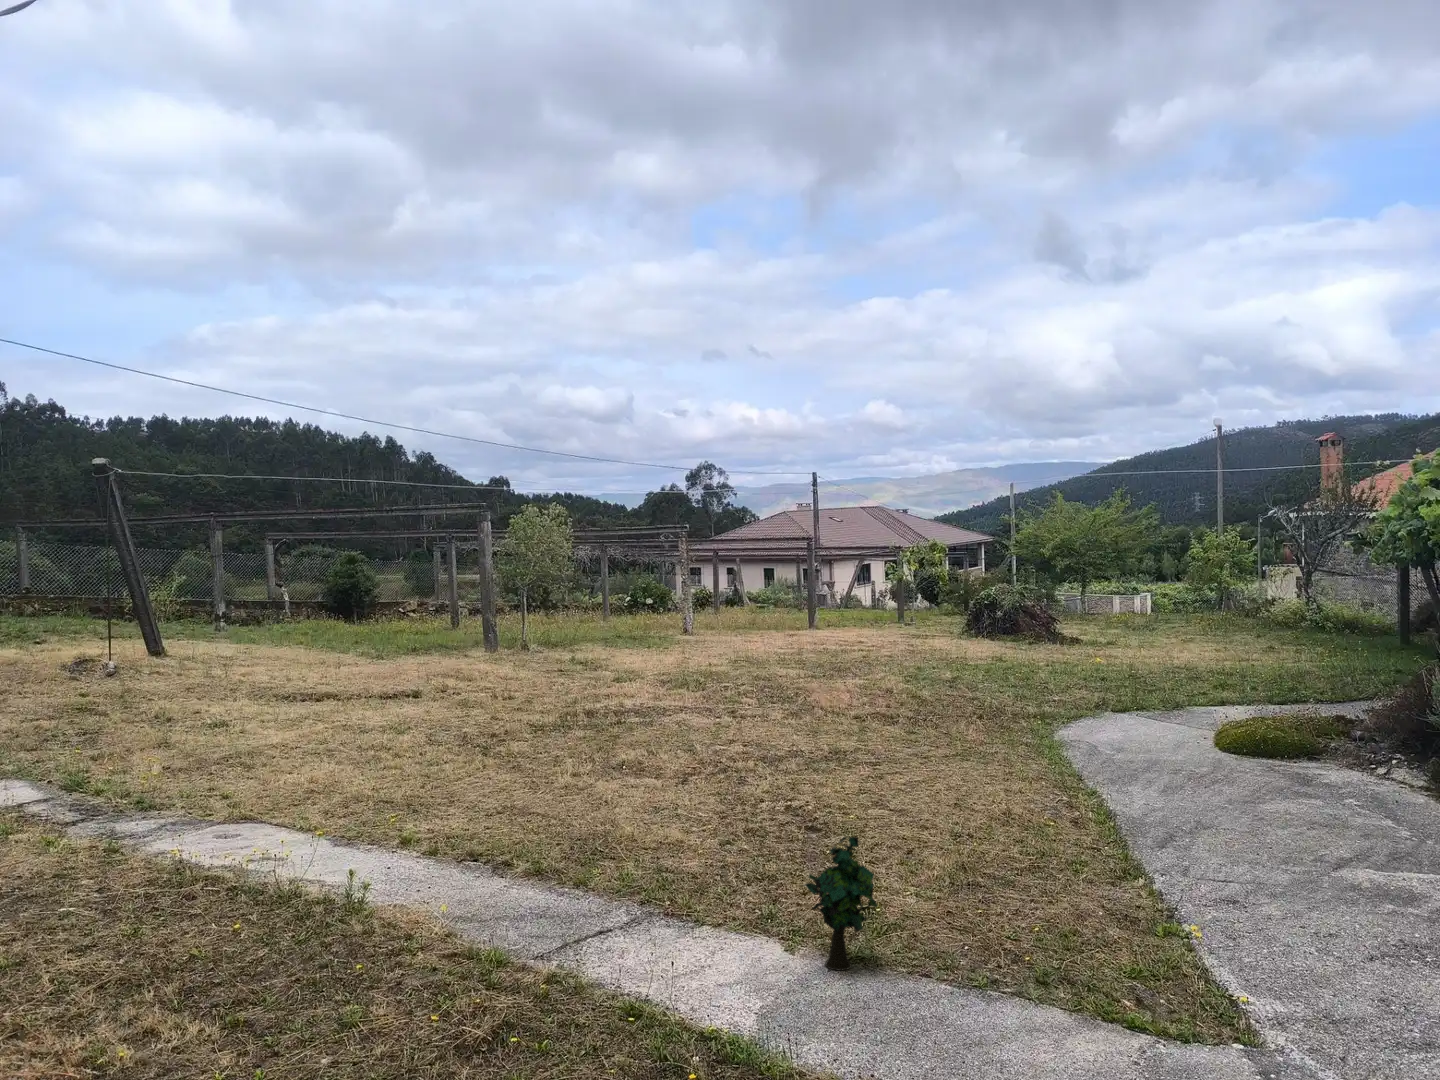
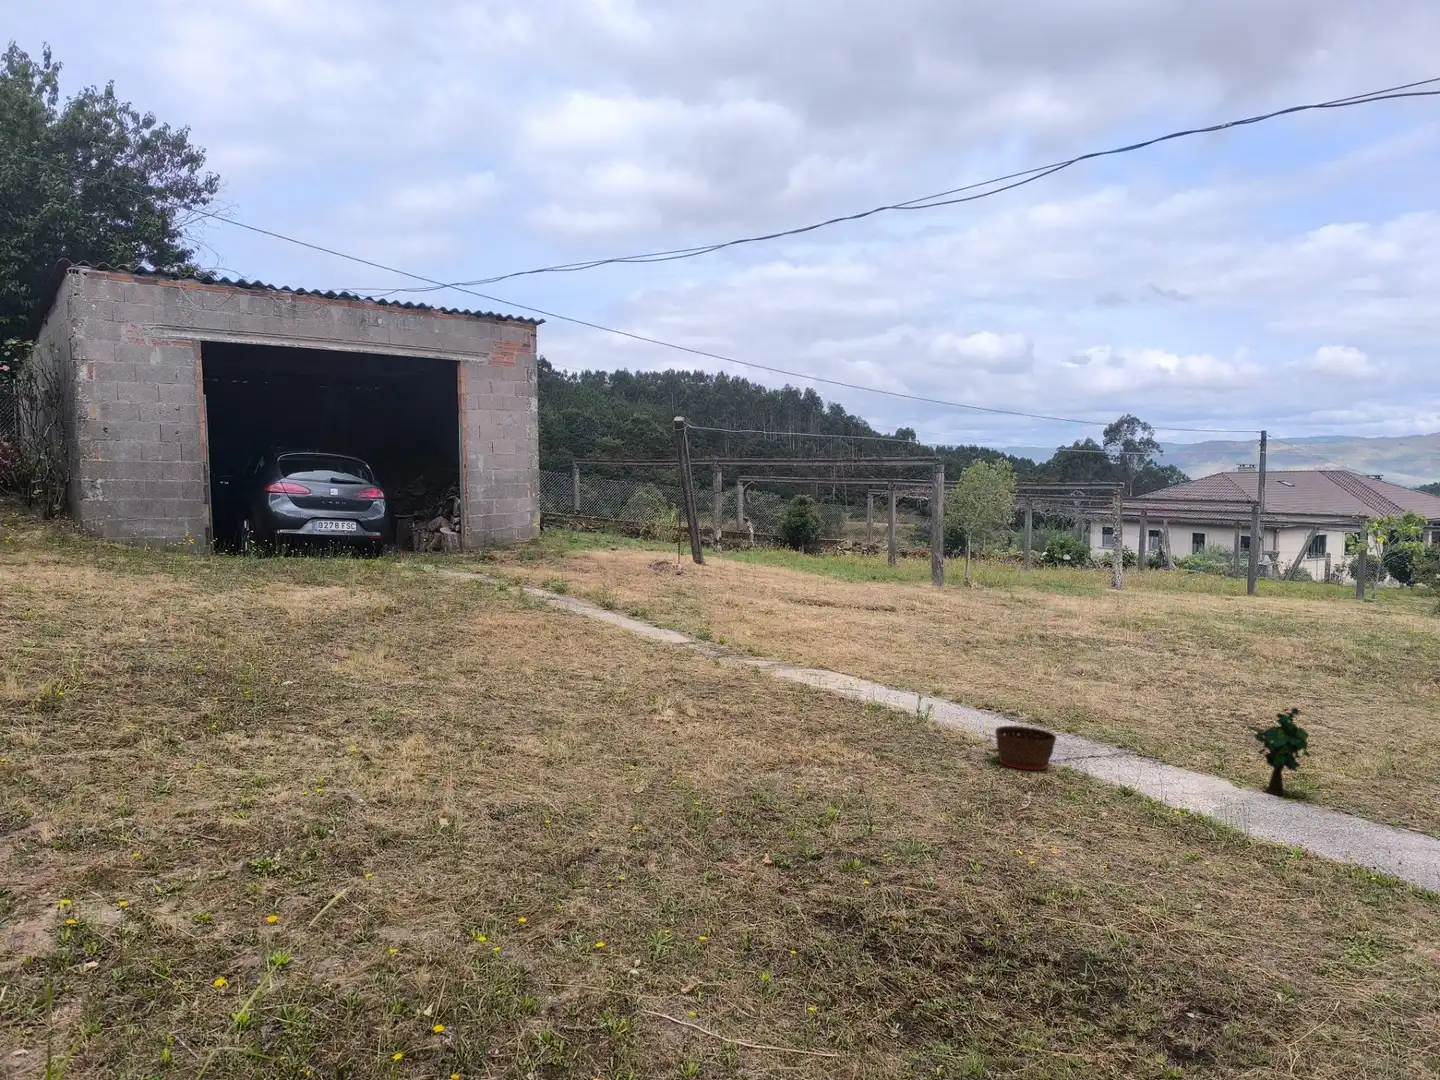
basket: none [423,922,523,1010] -> present [995,726,1056,770]

